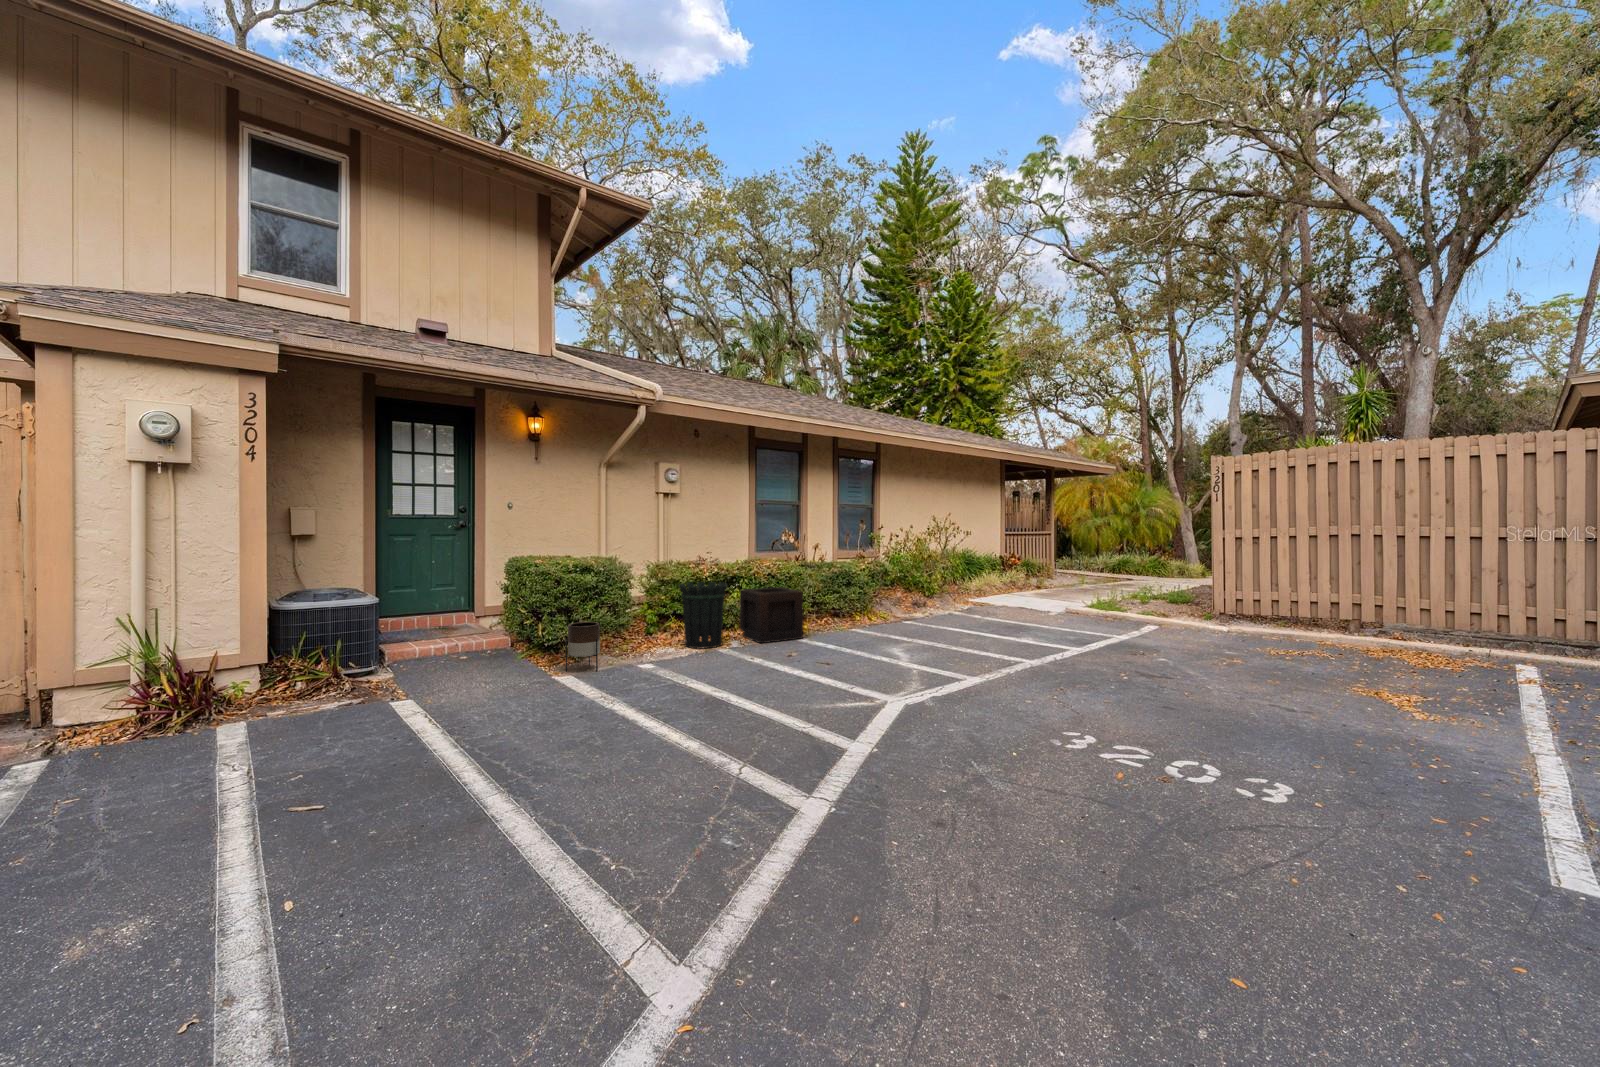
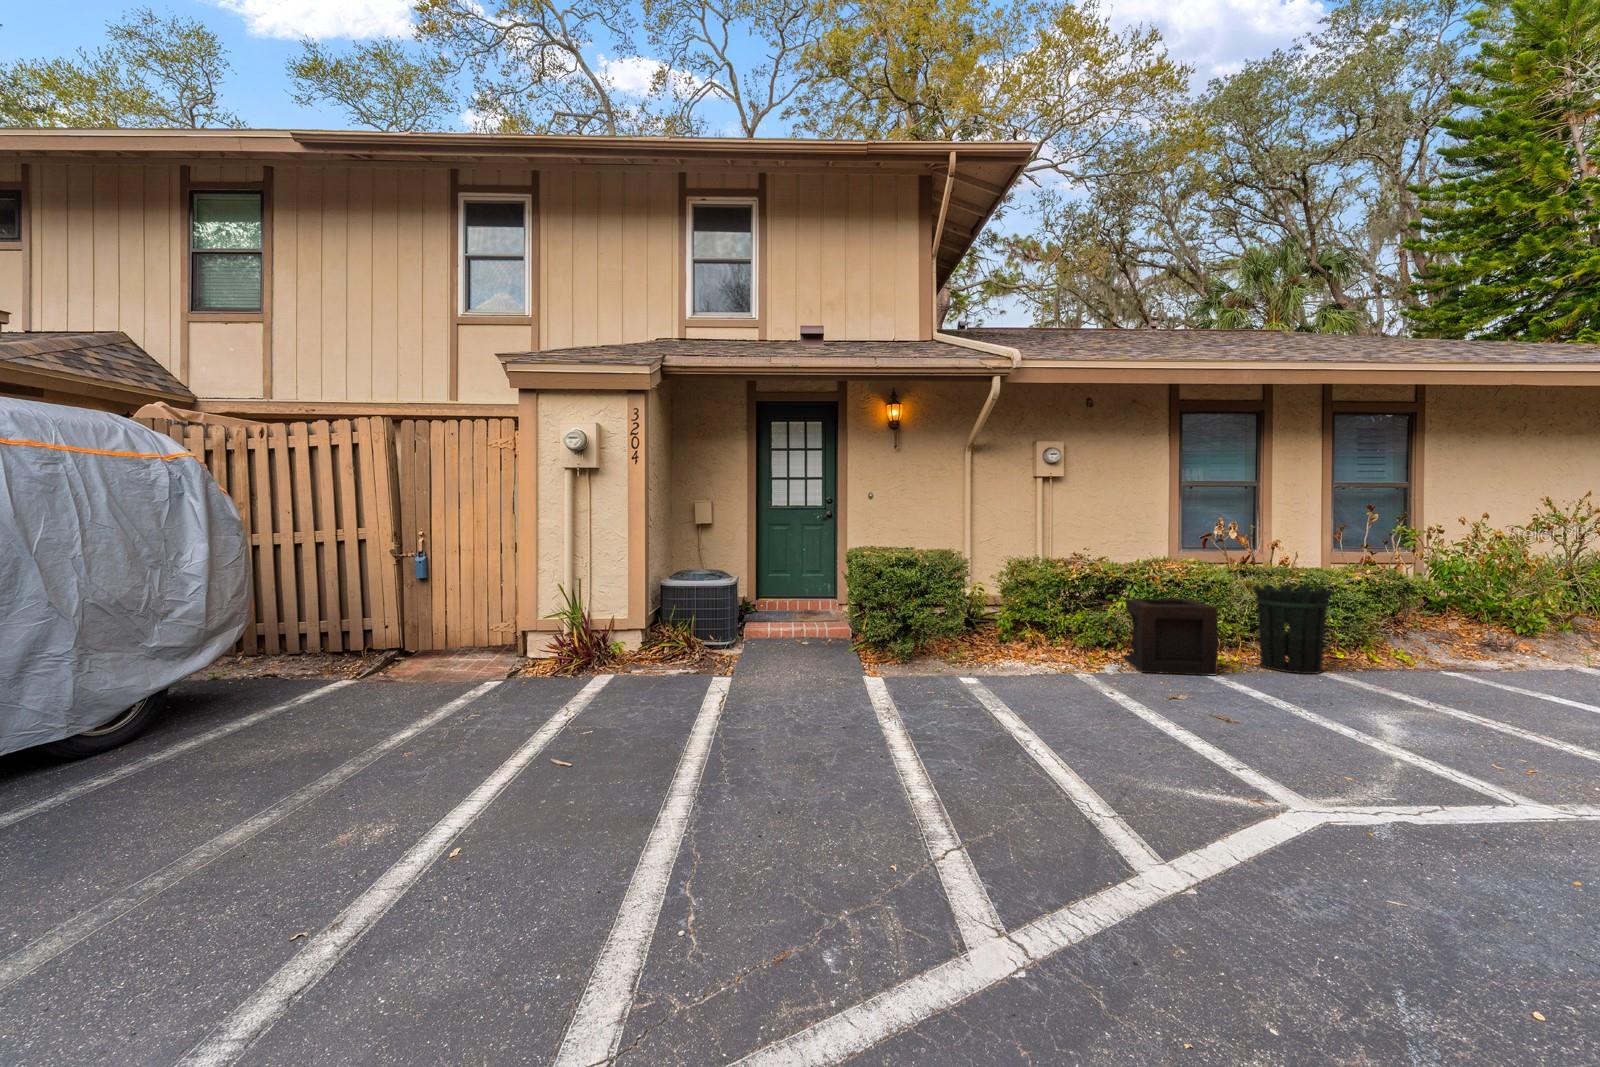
waste bin: present [679,582,727,649] -> present [1252,585,1333,674]
planter: present [566,622,600,672] -> none [883,618,919,674]

